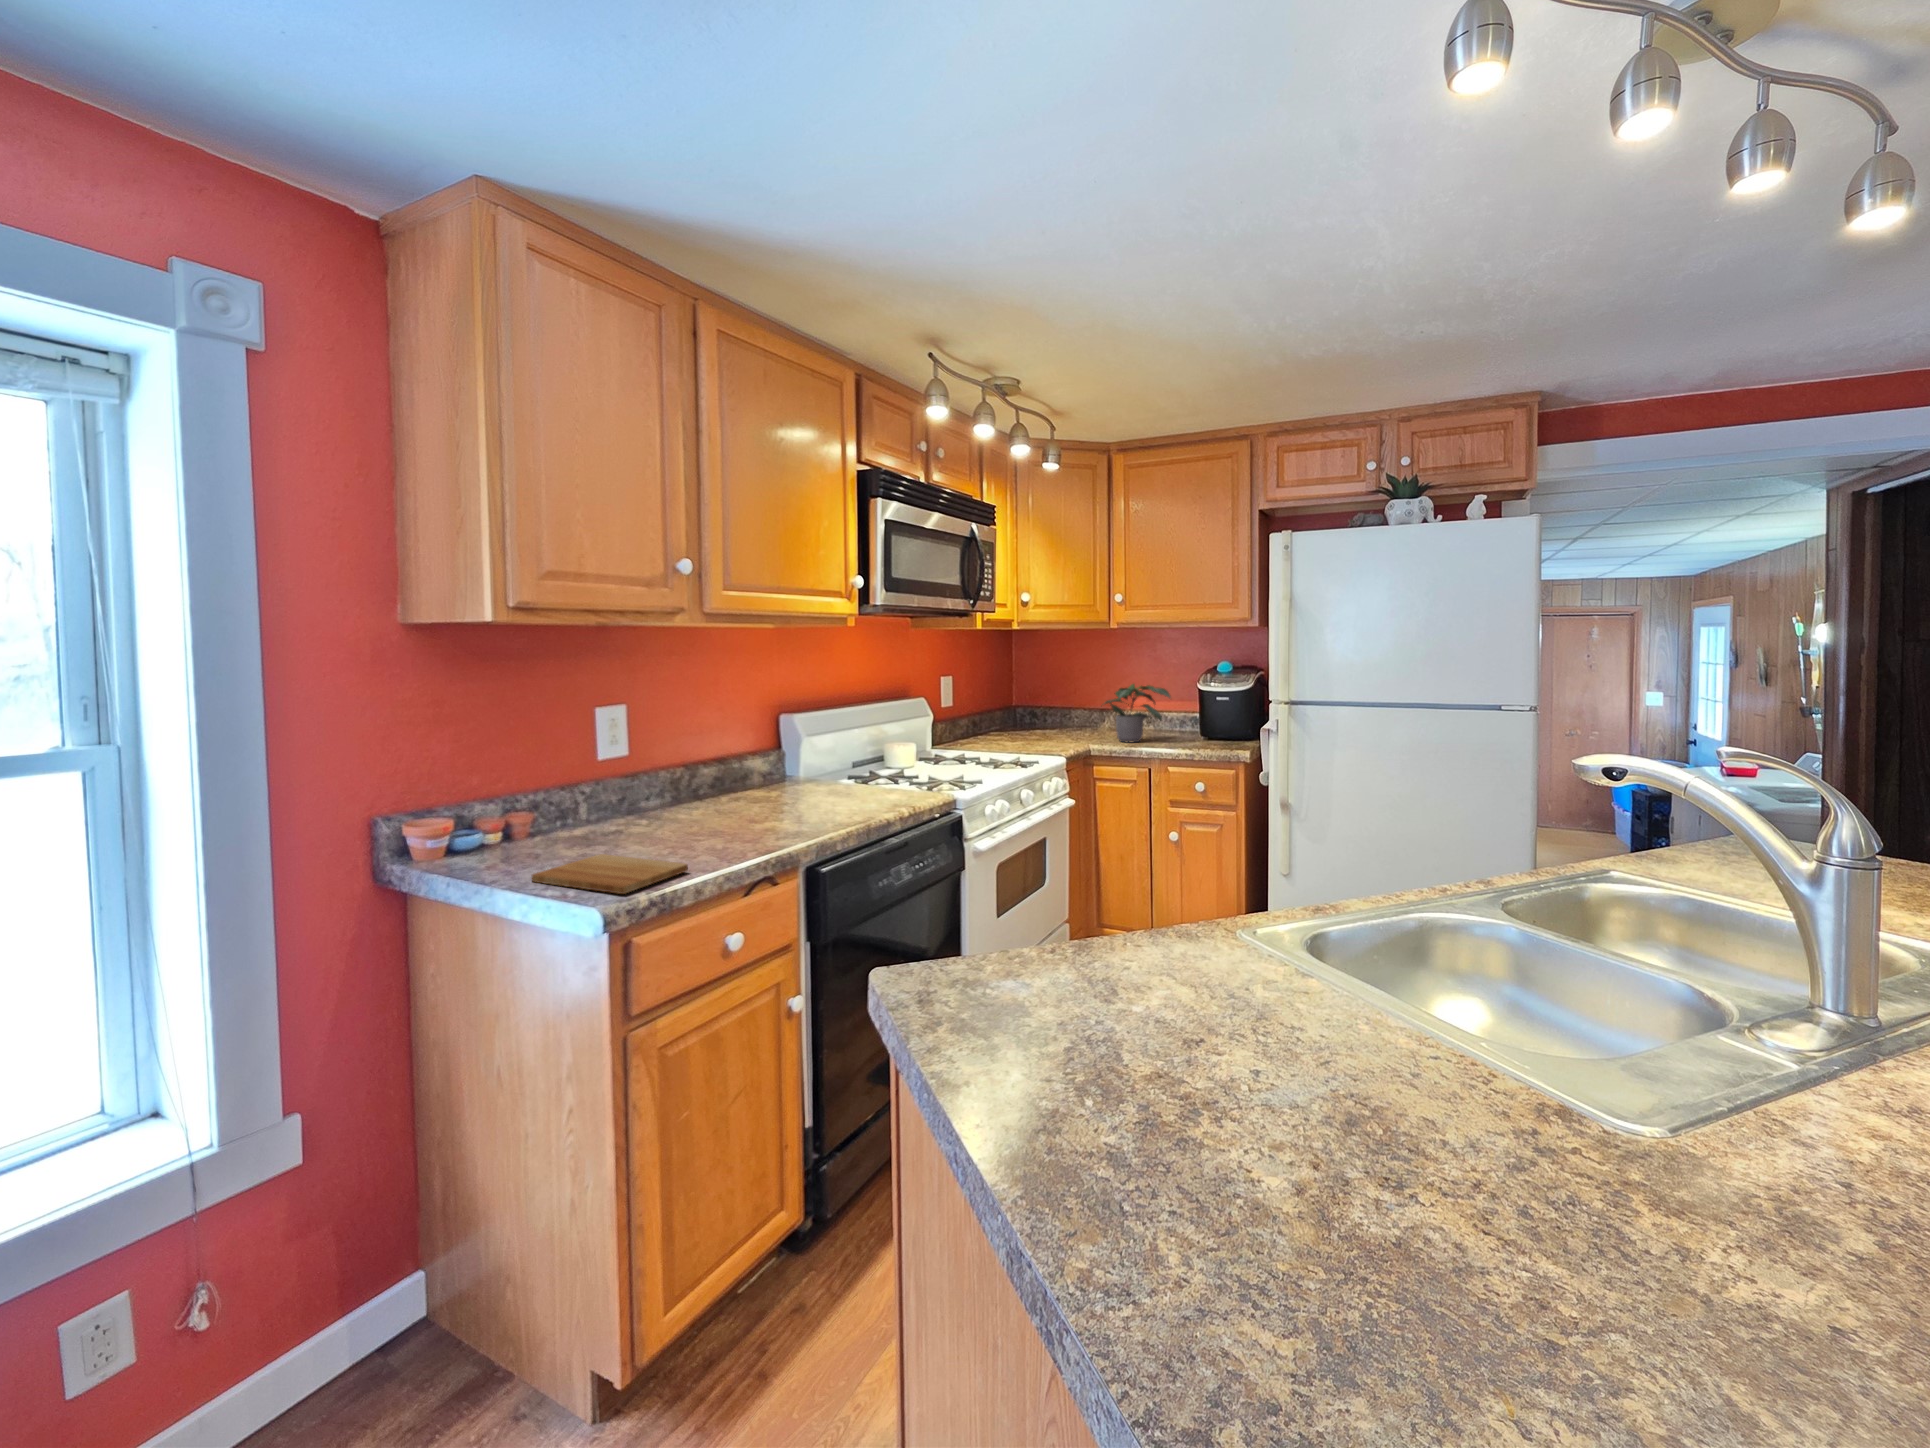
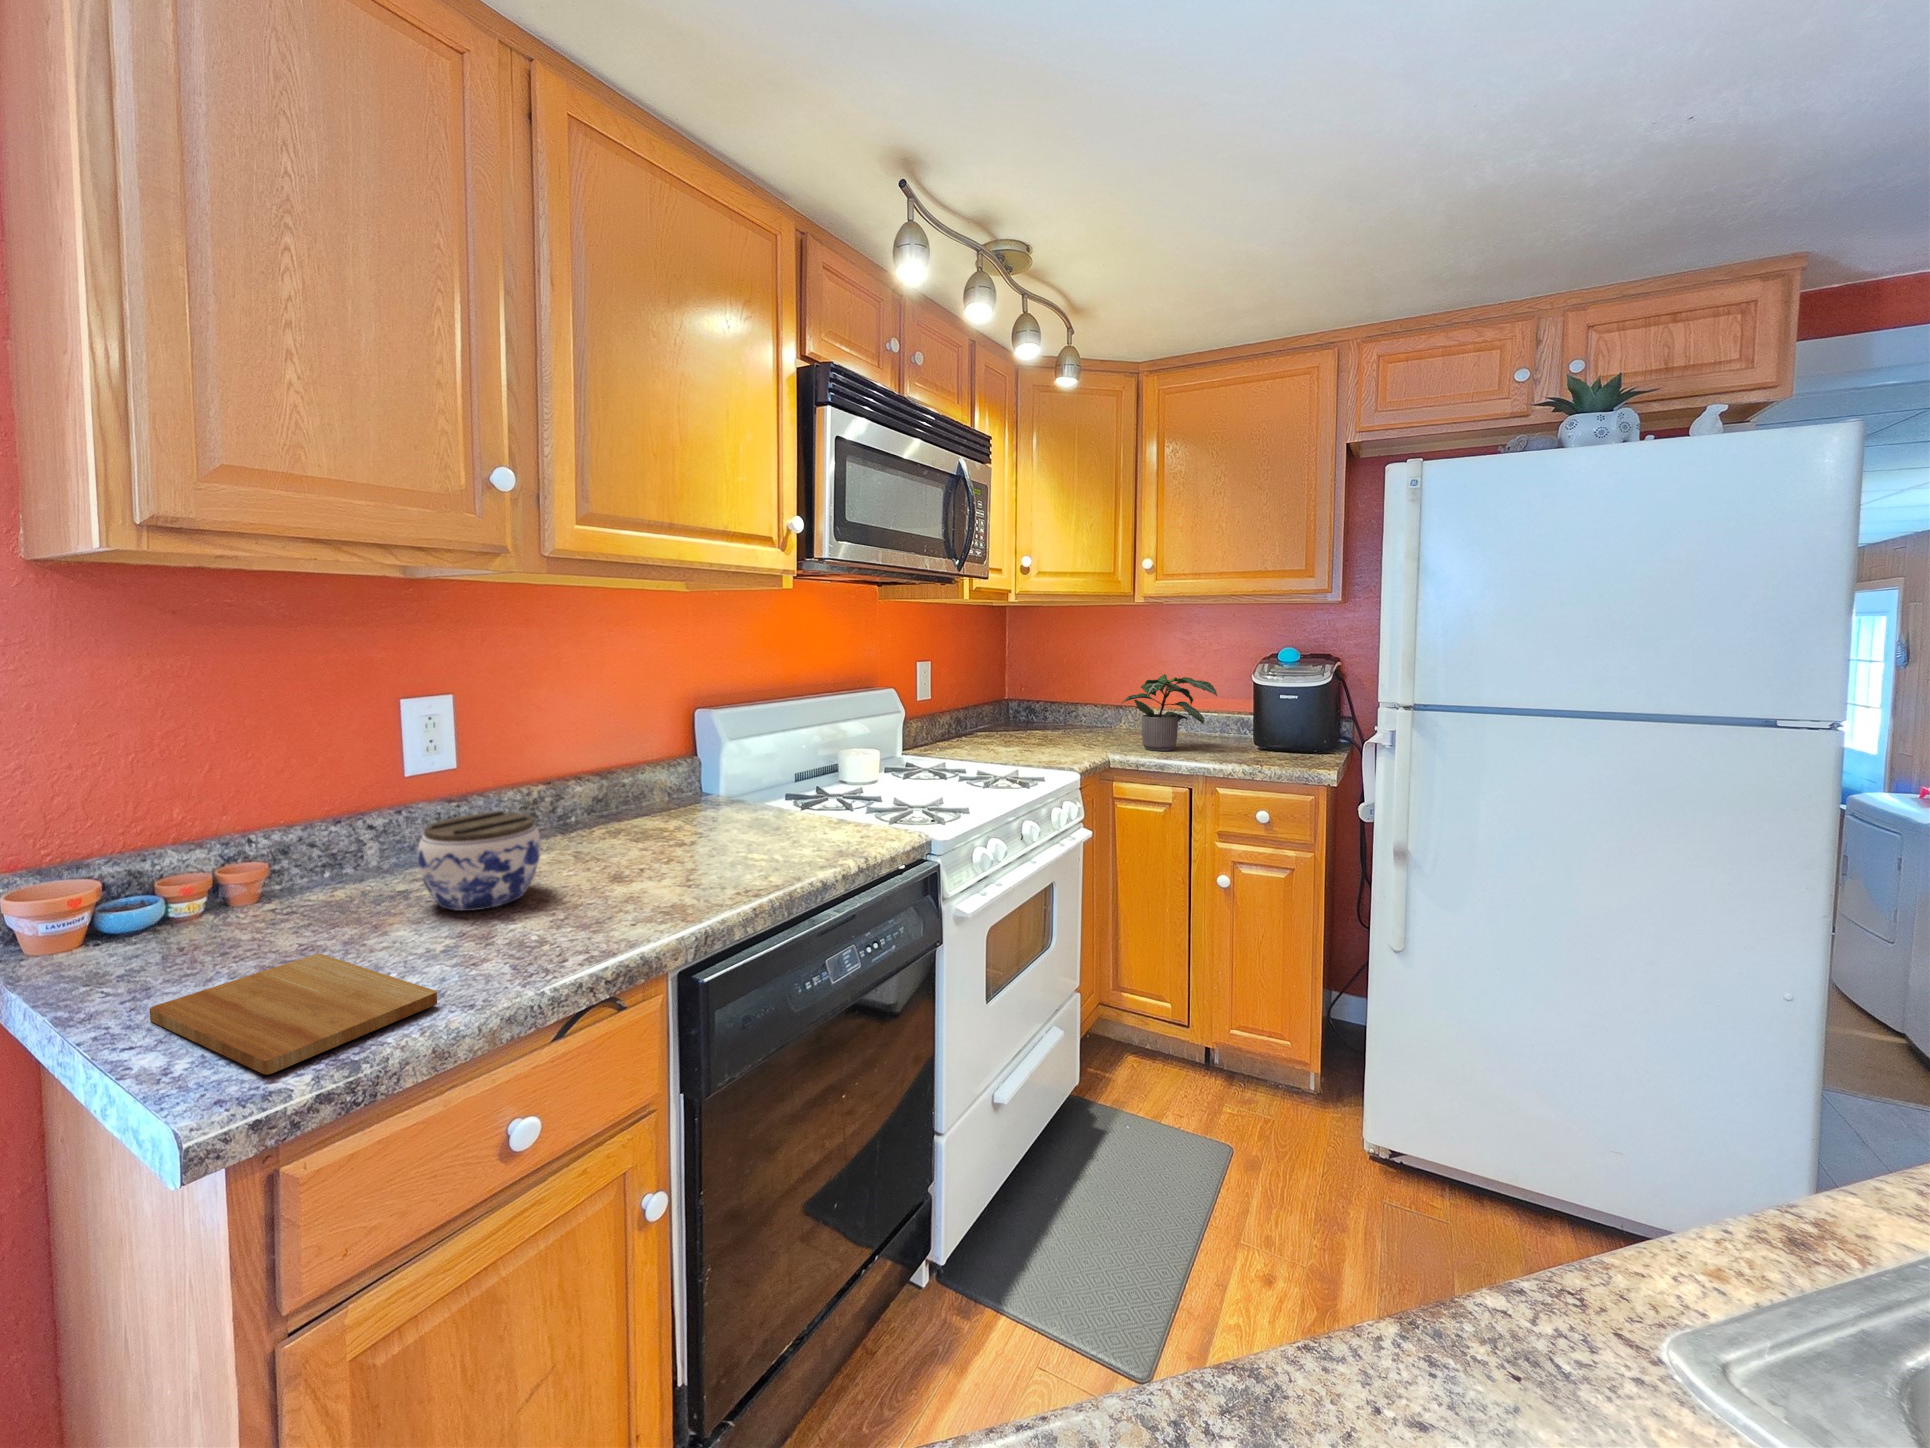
jar: none [635,778,709,837] -> present [418,811,541,911]

